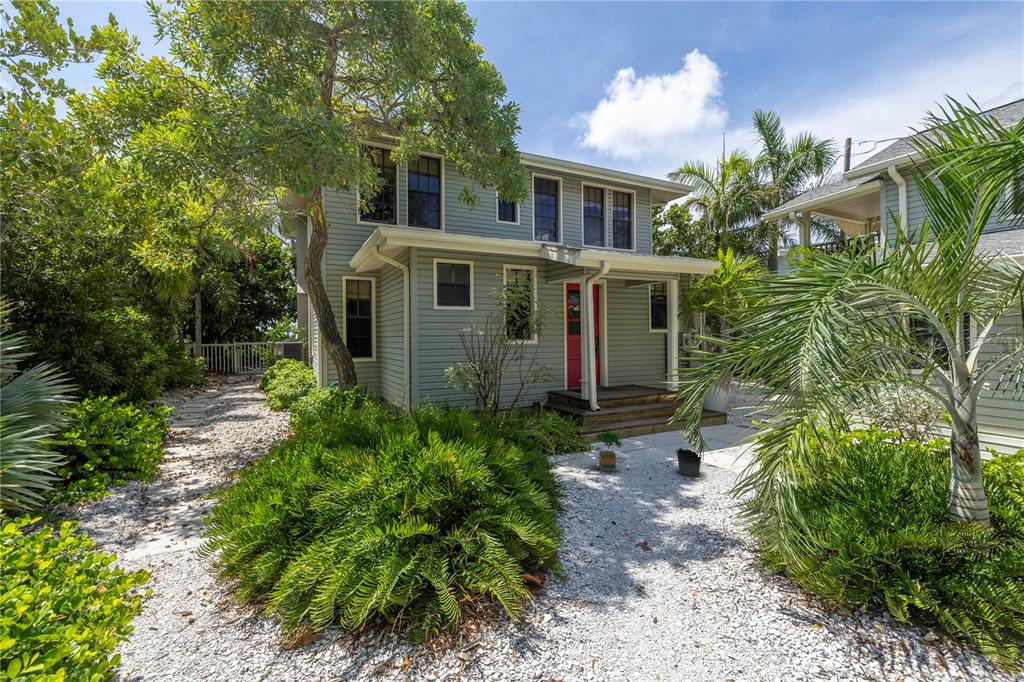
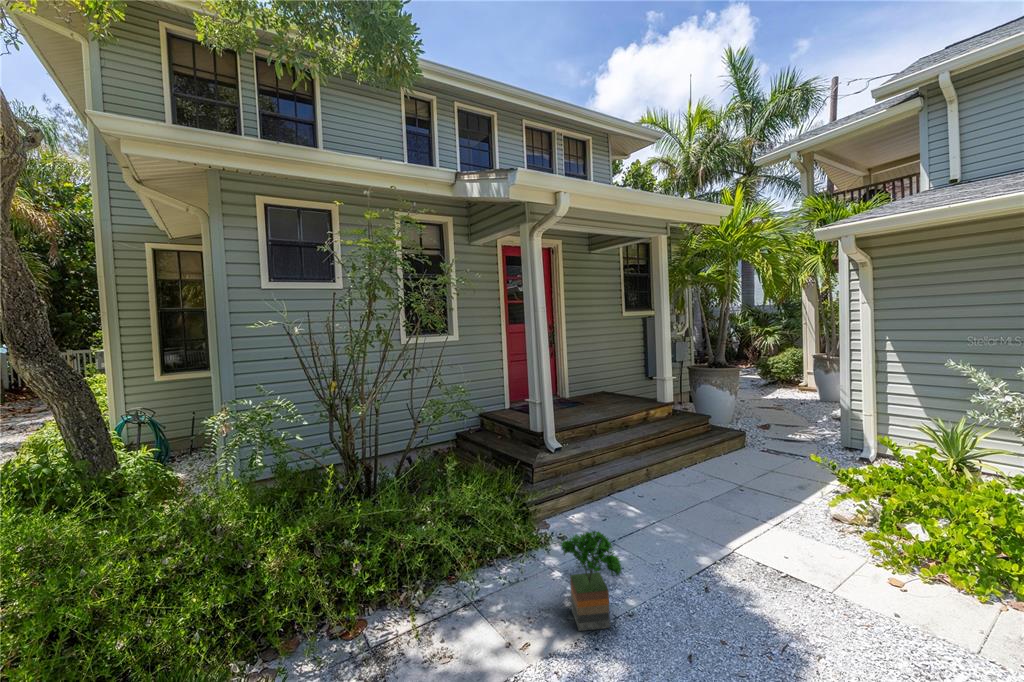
bucket: present [676,448,702,476] -> none [737,557,804,634]

